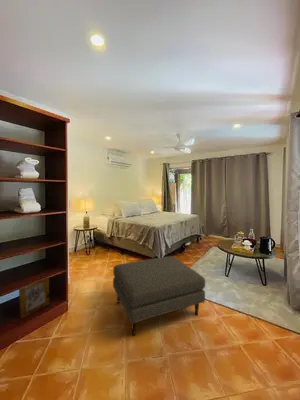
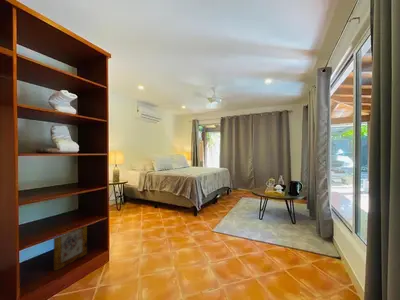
ottoman: present [113,256,205,336] -> none [156,200,252,277]

